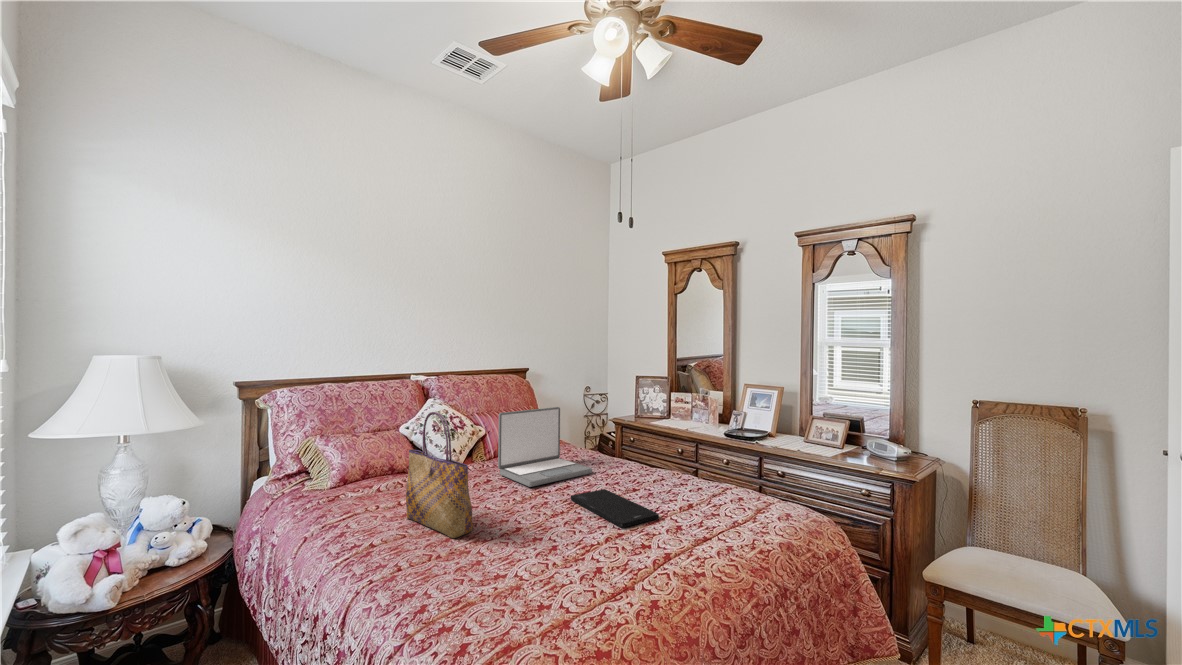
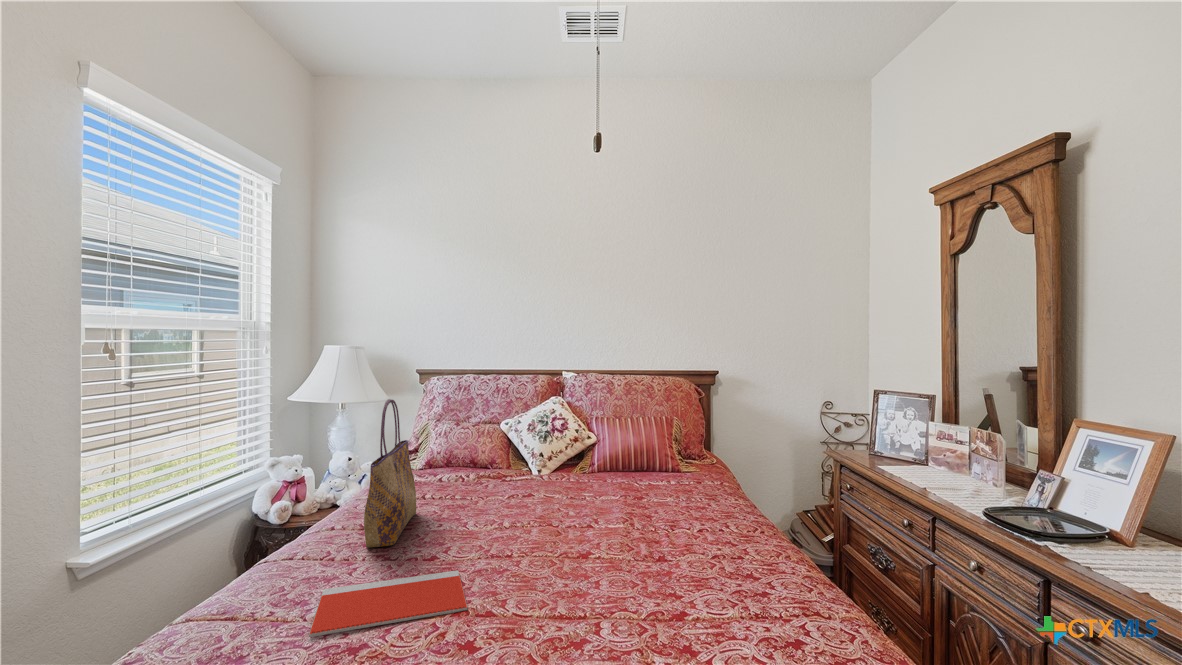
laptop: present [498,407,592,487] -> none [546,416,655,519]
smartphone: present [571,489,659,528] -> none [514,539,612,617]
notebook: none [499,526,600,577] -> present [309,570,467,637]

